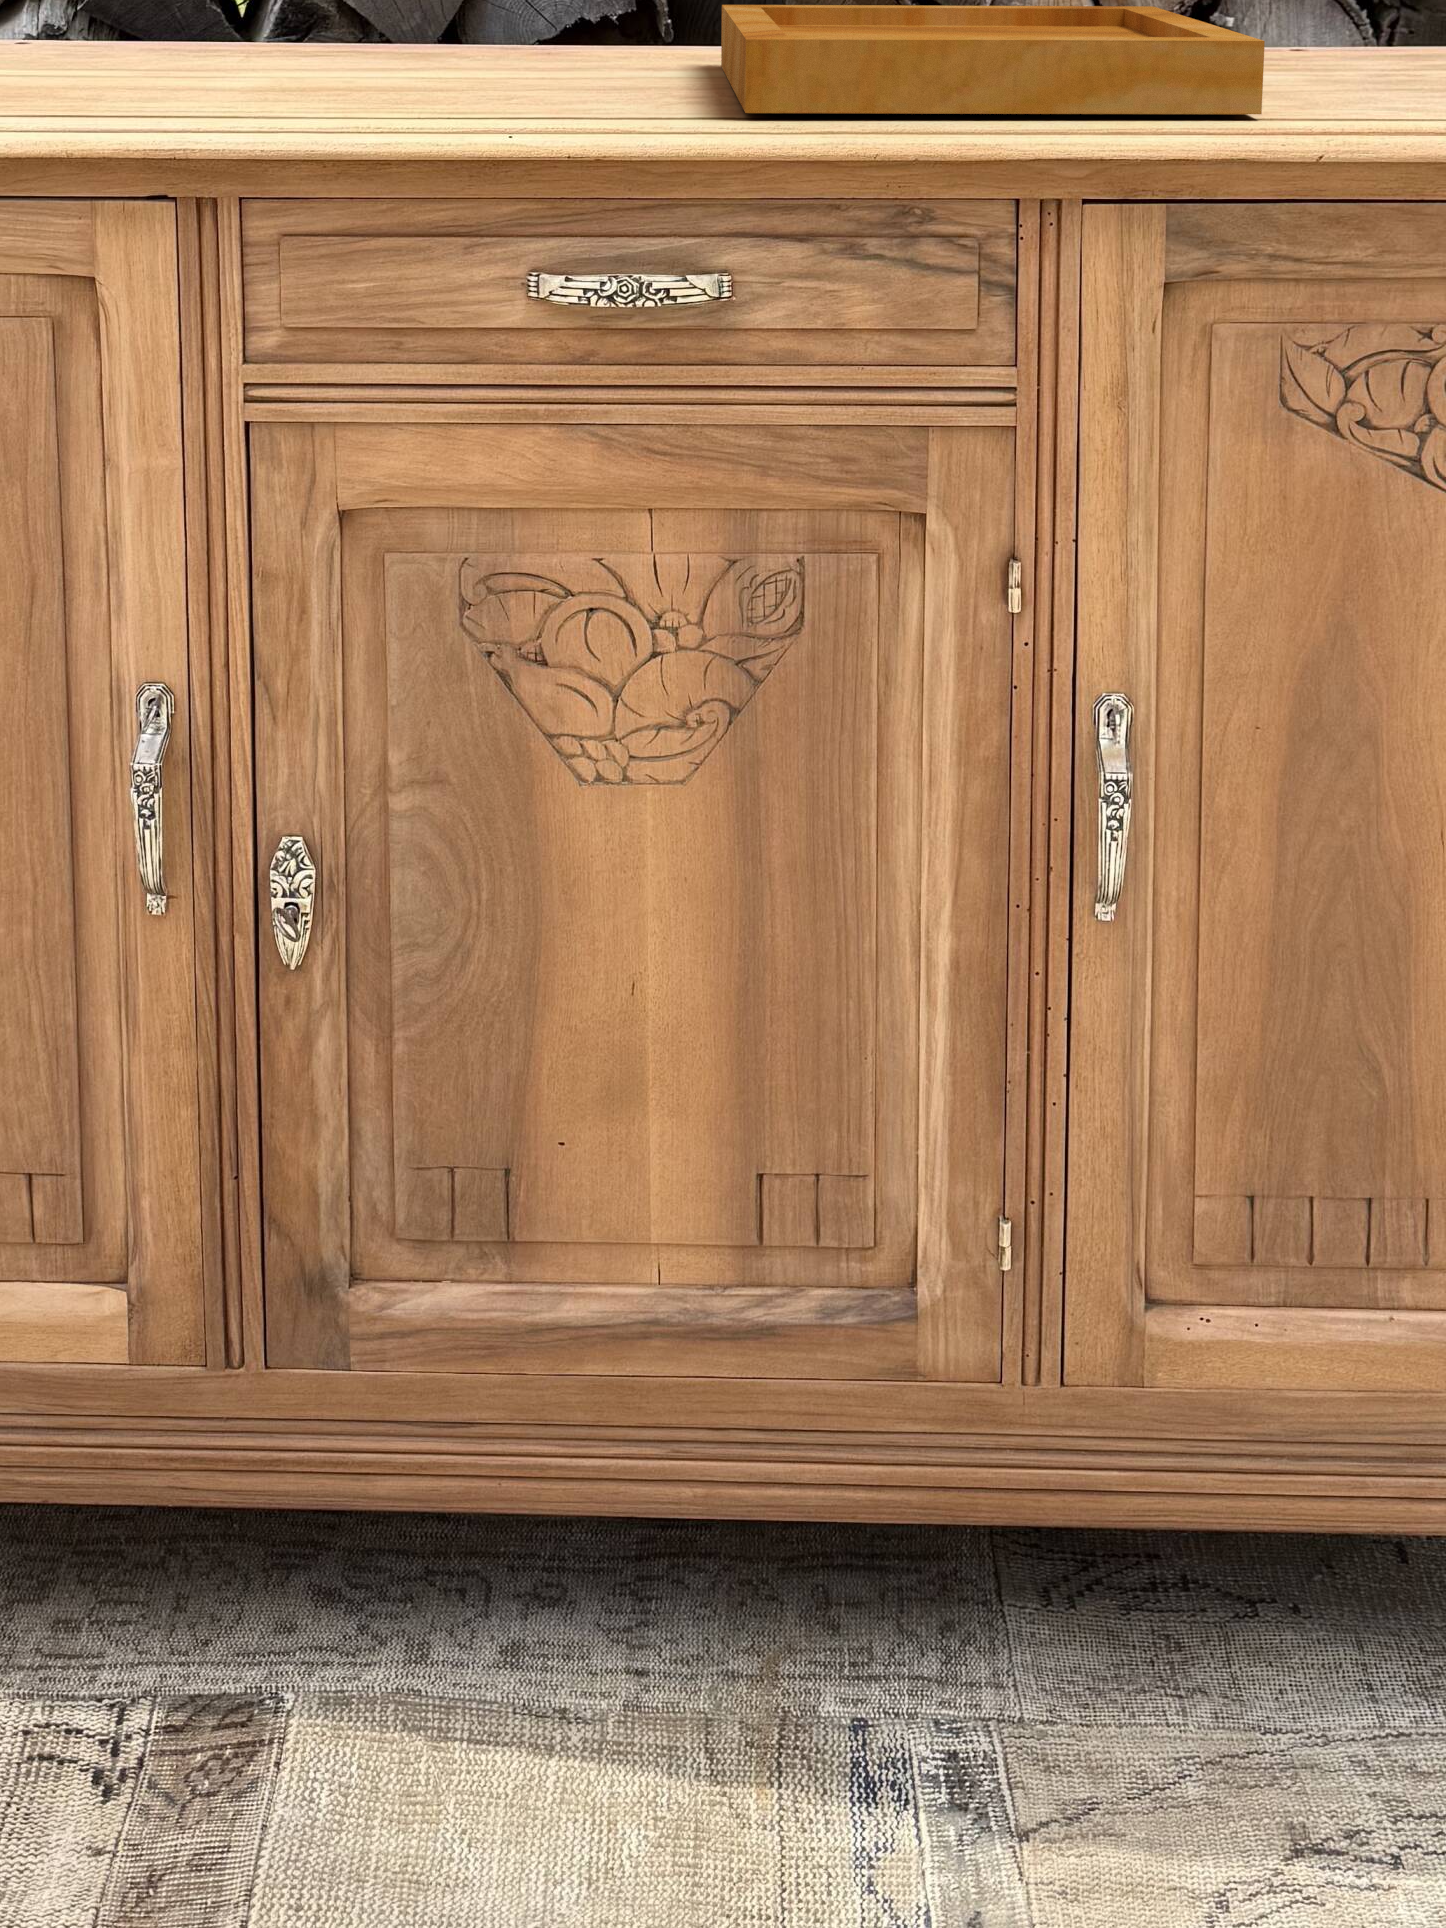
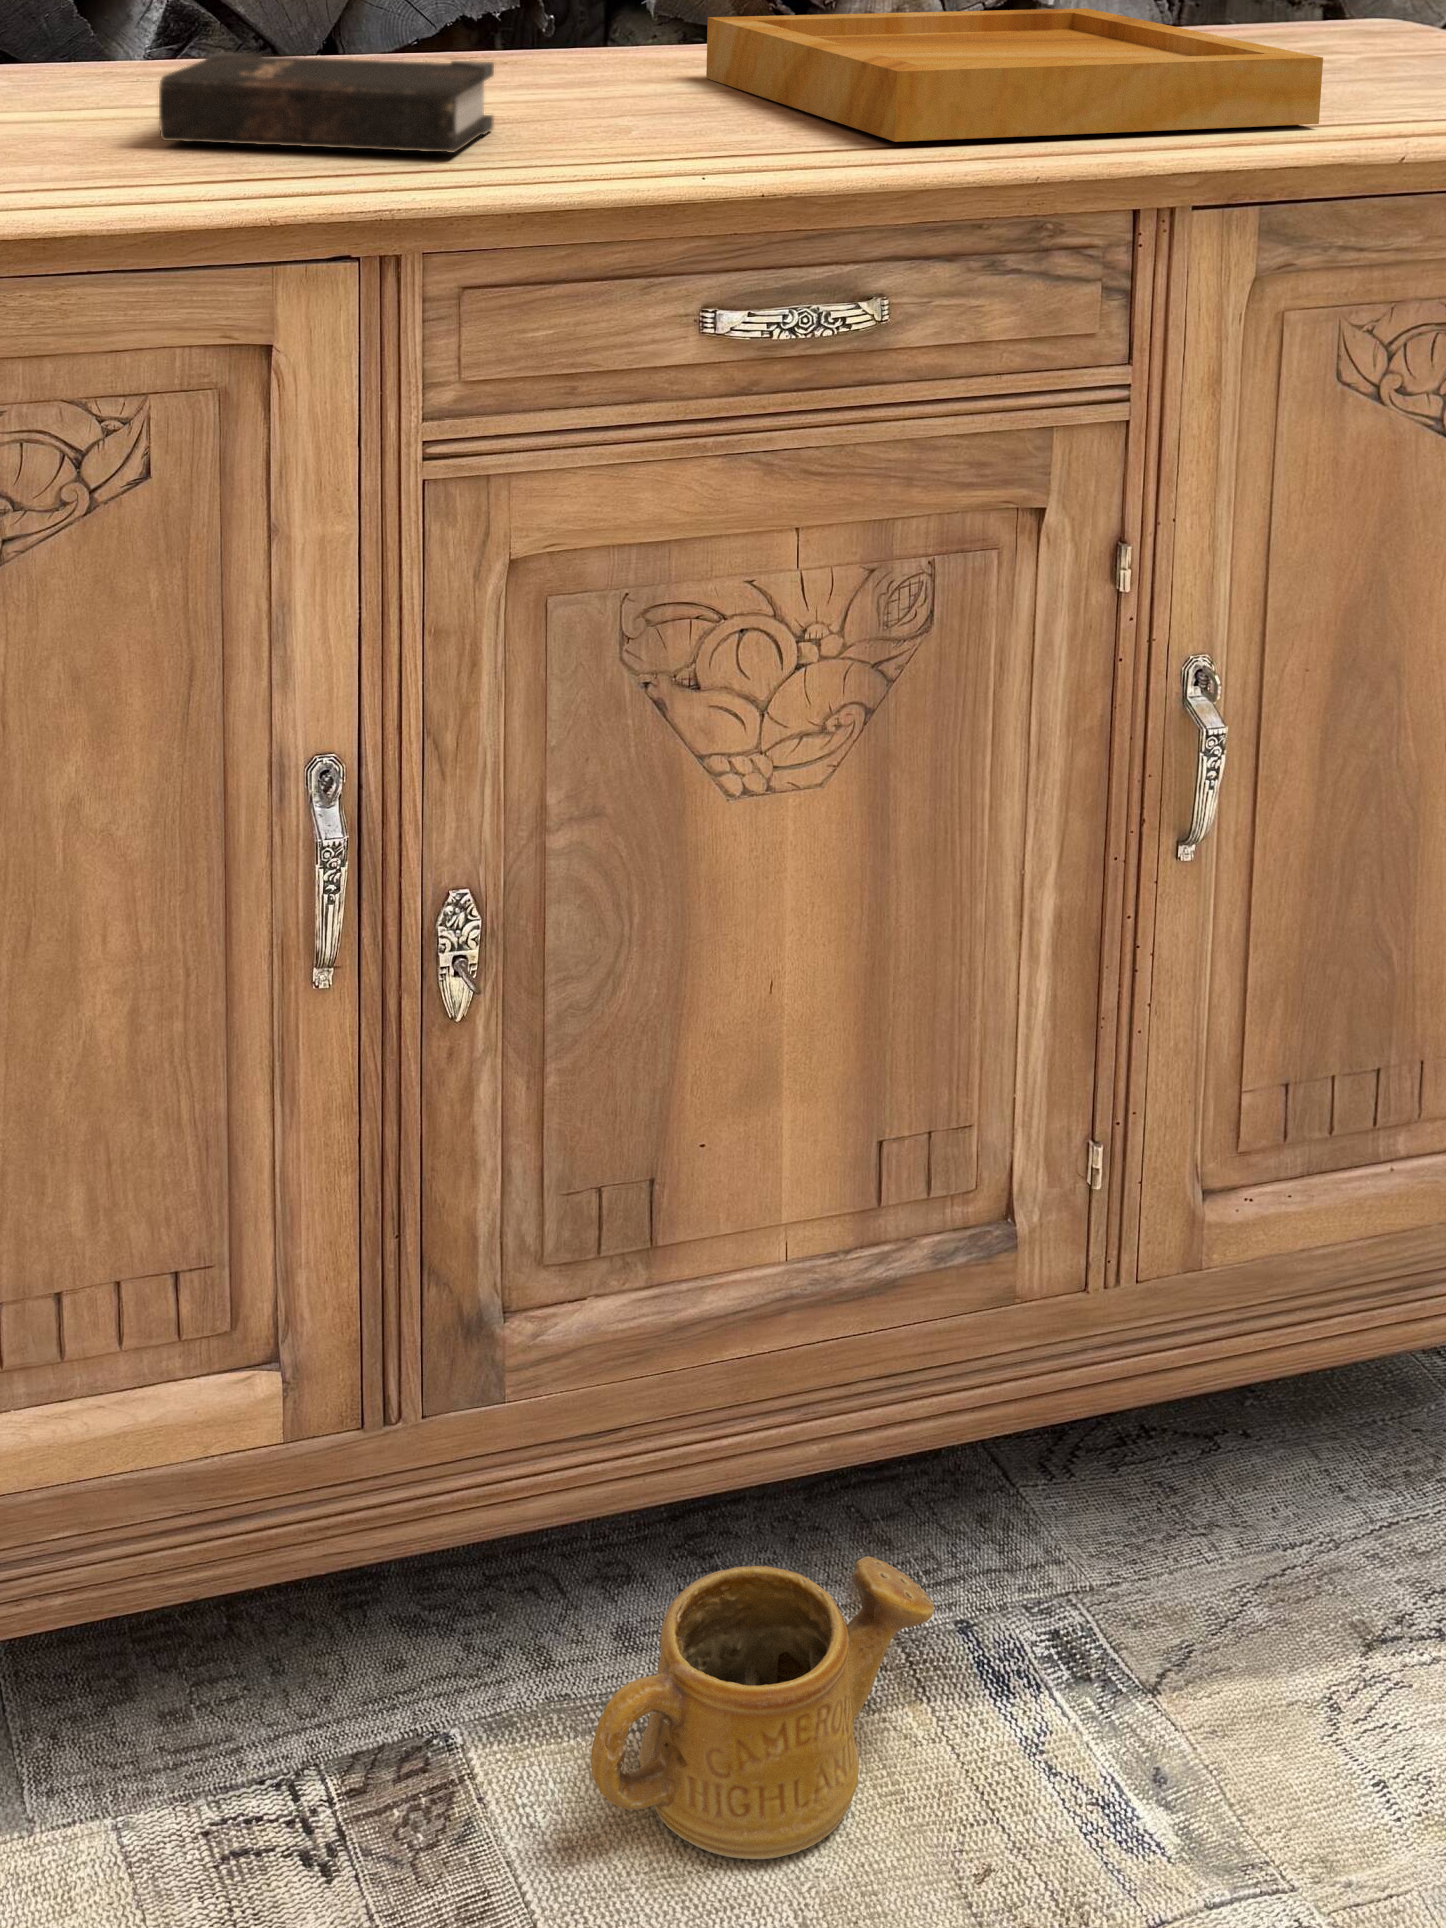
hardback book: none [48,17,391,107] -> present [159,52,494,153]
watering can: none [354,1577,756,1887] -> present [591,1556,934,1859]

